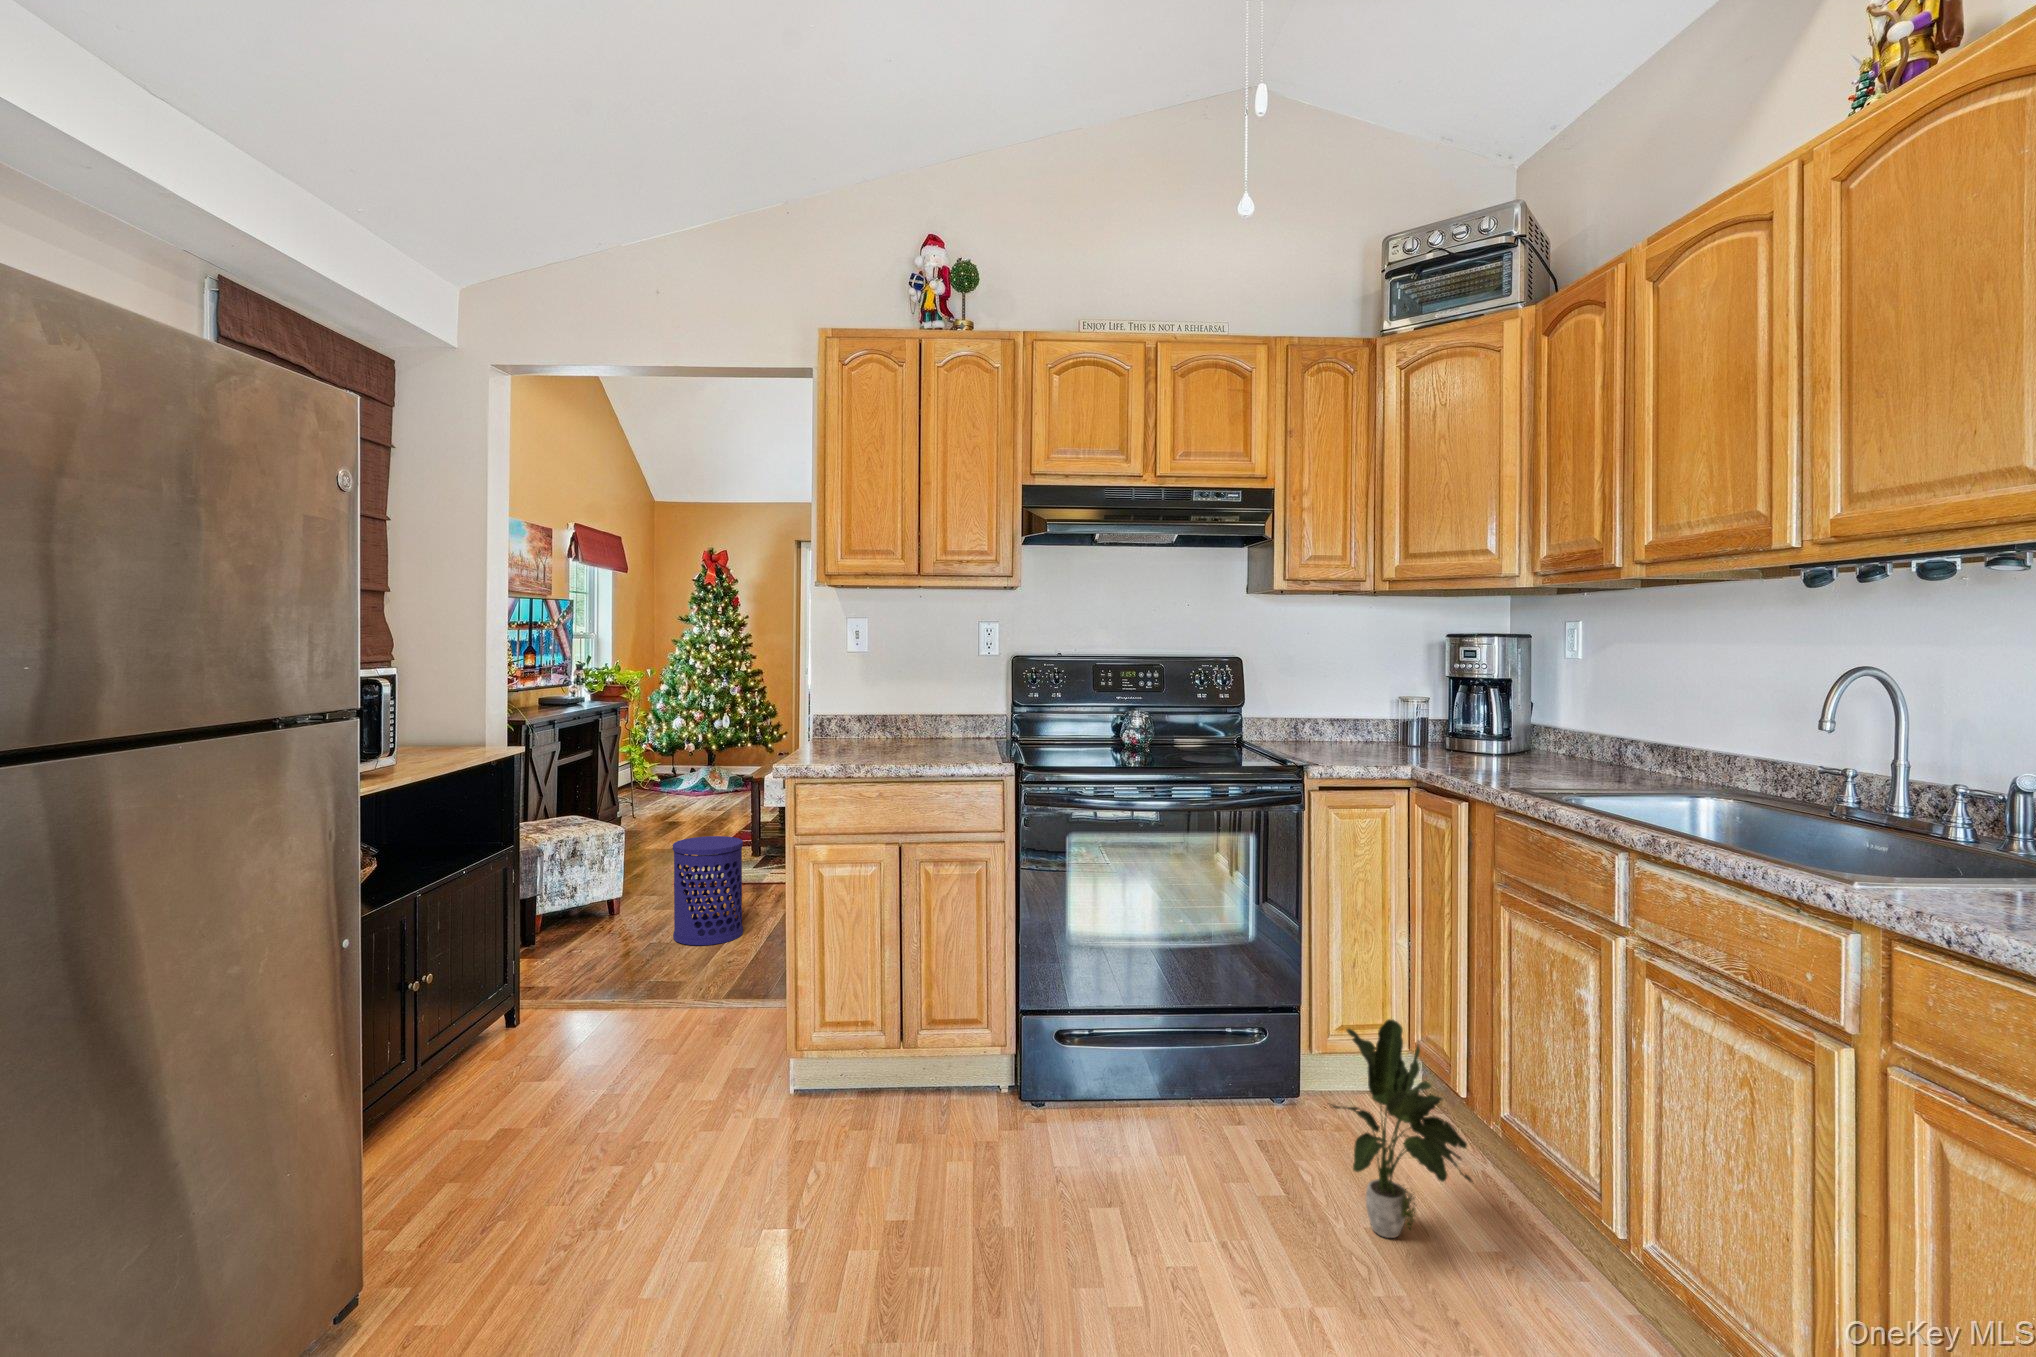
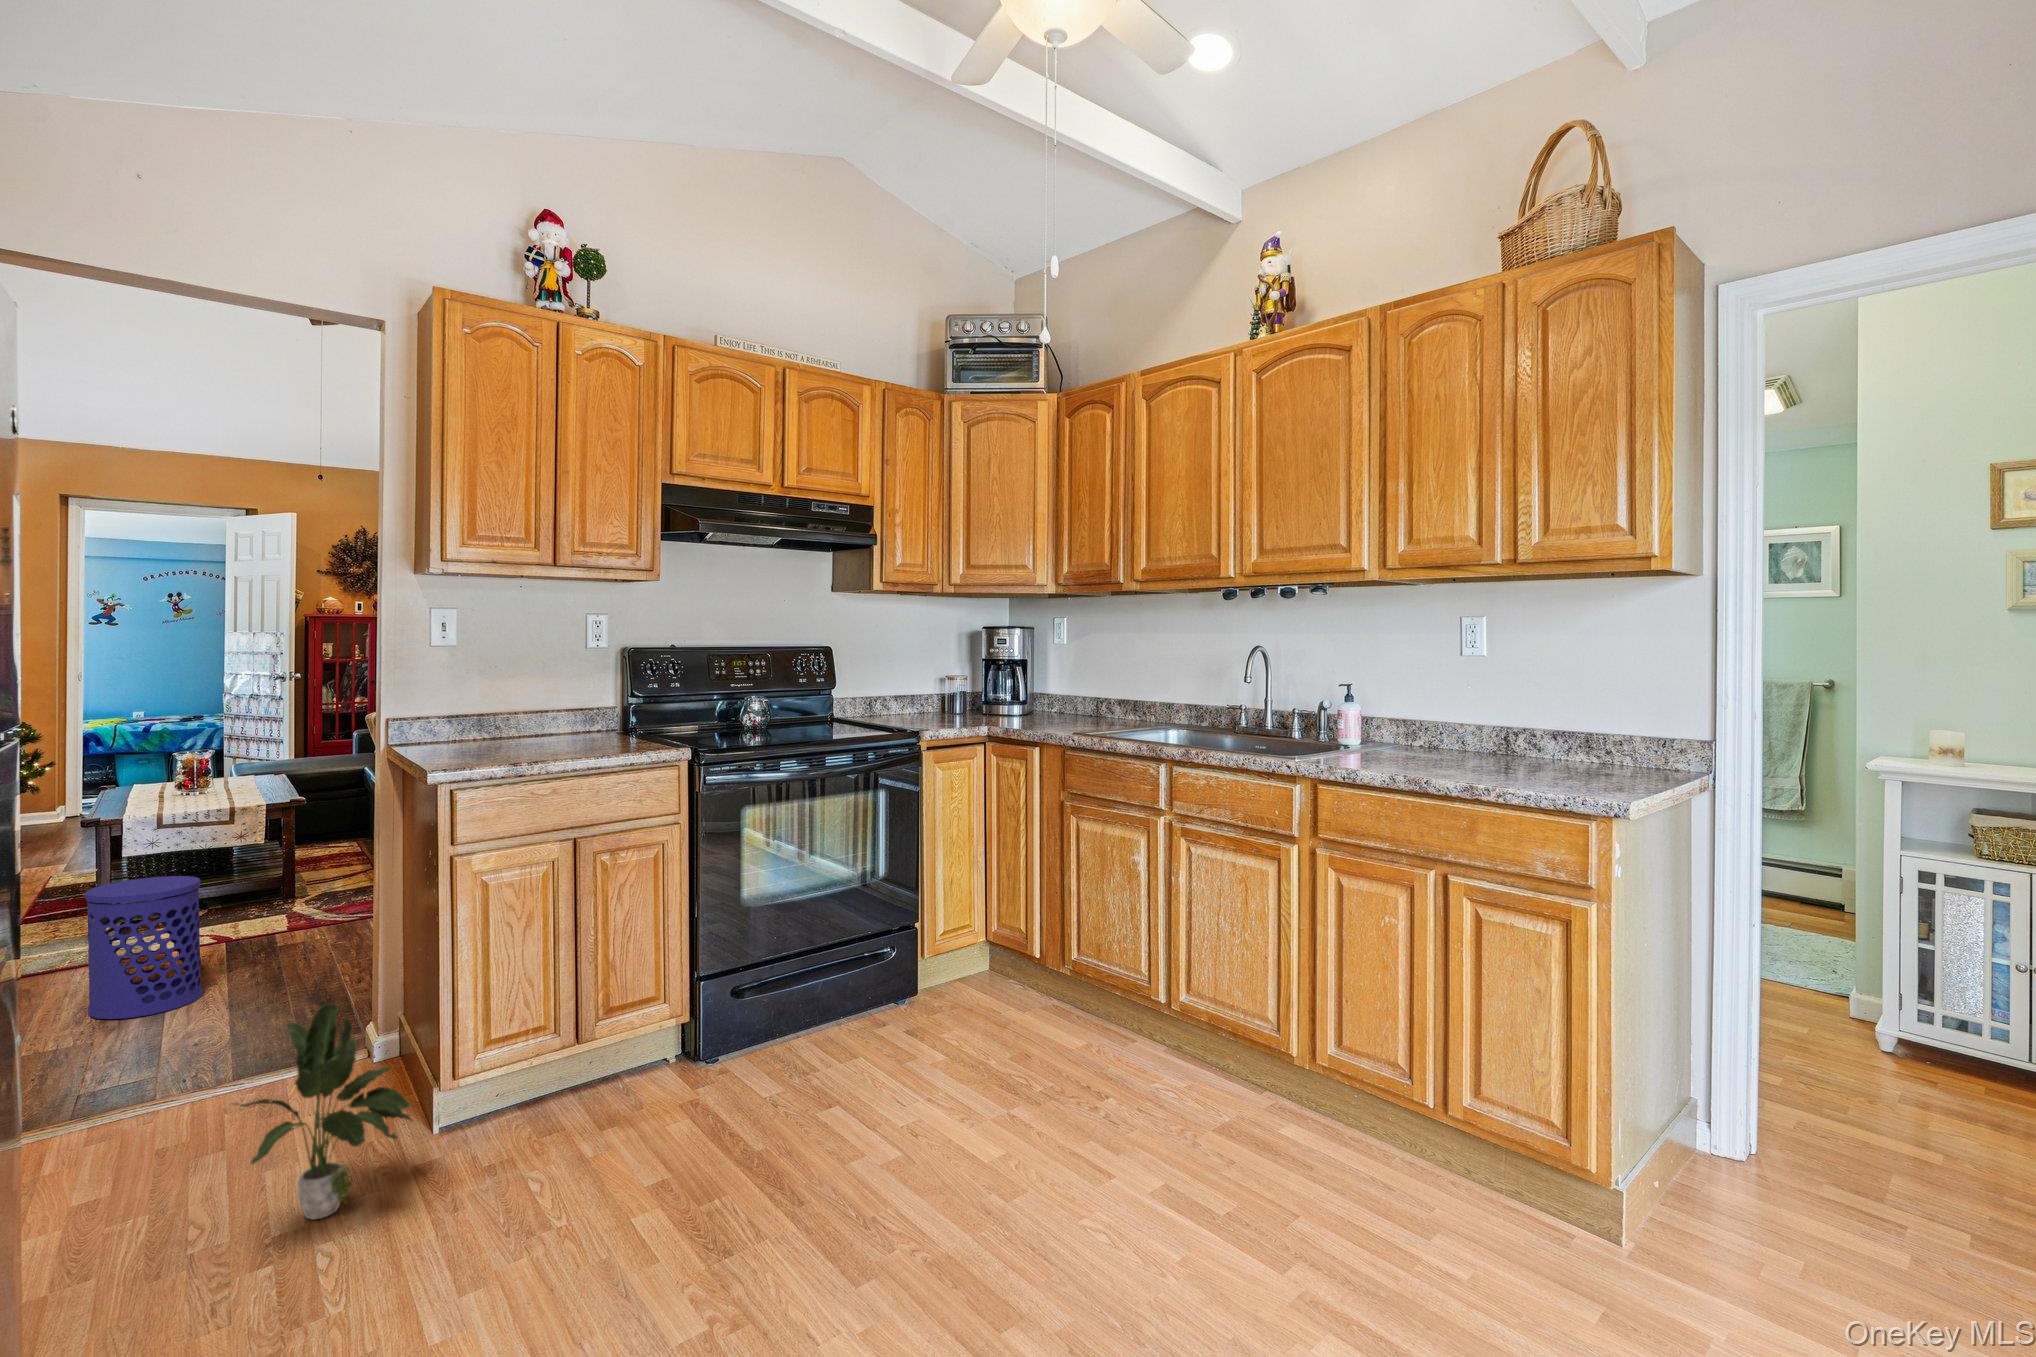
potted plant: present [1332,1019,1473,1238] -> present [232,1004,412,1219]

